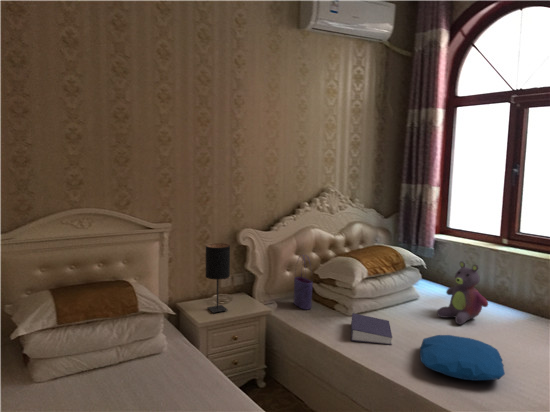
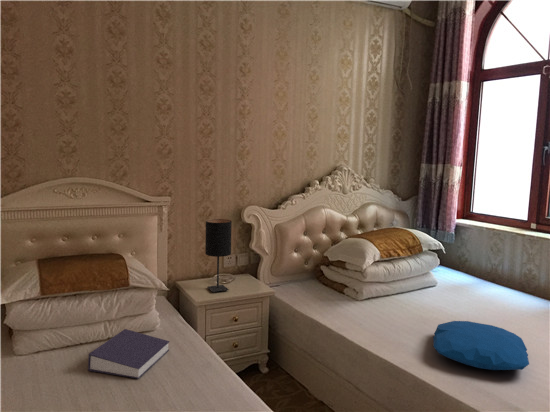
tote bag: present [294,256,313,309] -> none [301,234,321,293]
stuffed bear: present [437,261,488,324] -> none [455,244,513,312]
book: present [351,313,392,345] -> present [88,329,169,379]

